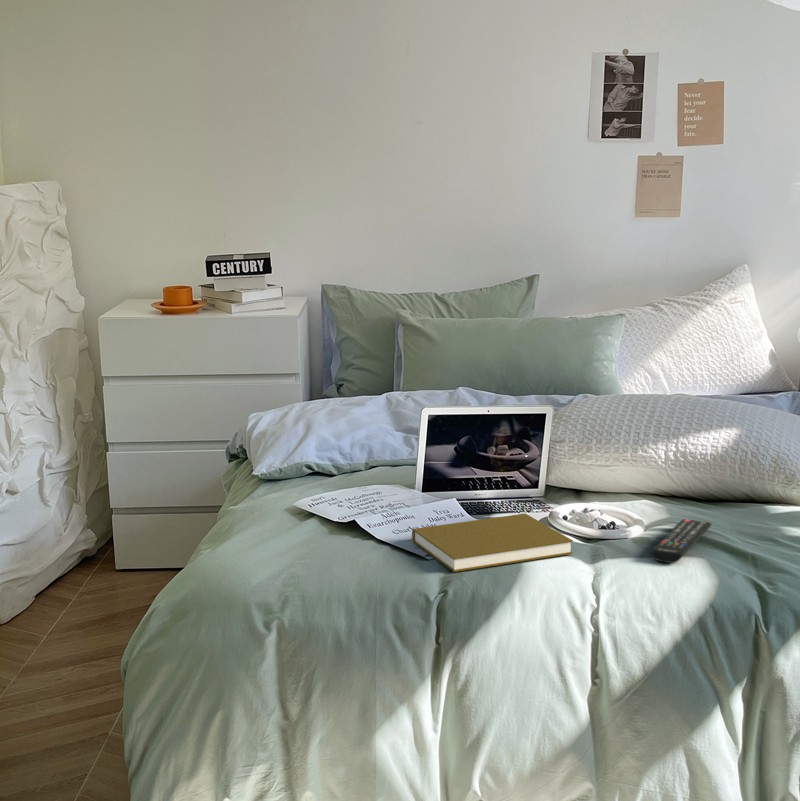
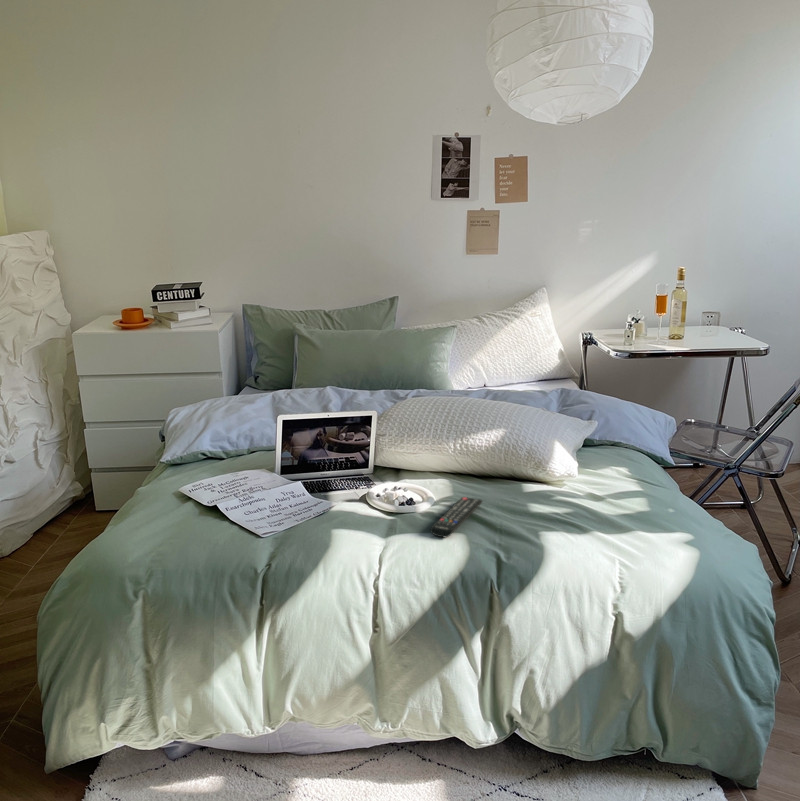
book: present [412,514,573,572] -> none [257,494,373,549]

